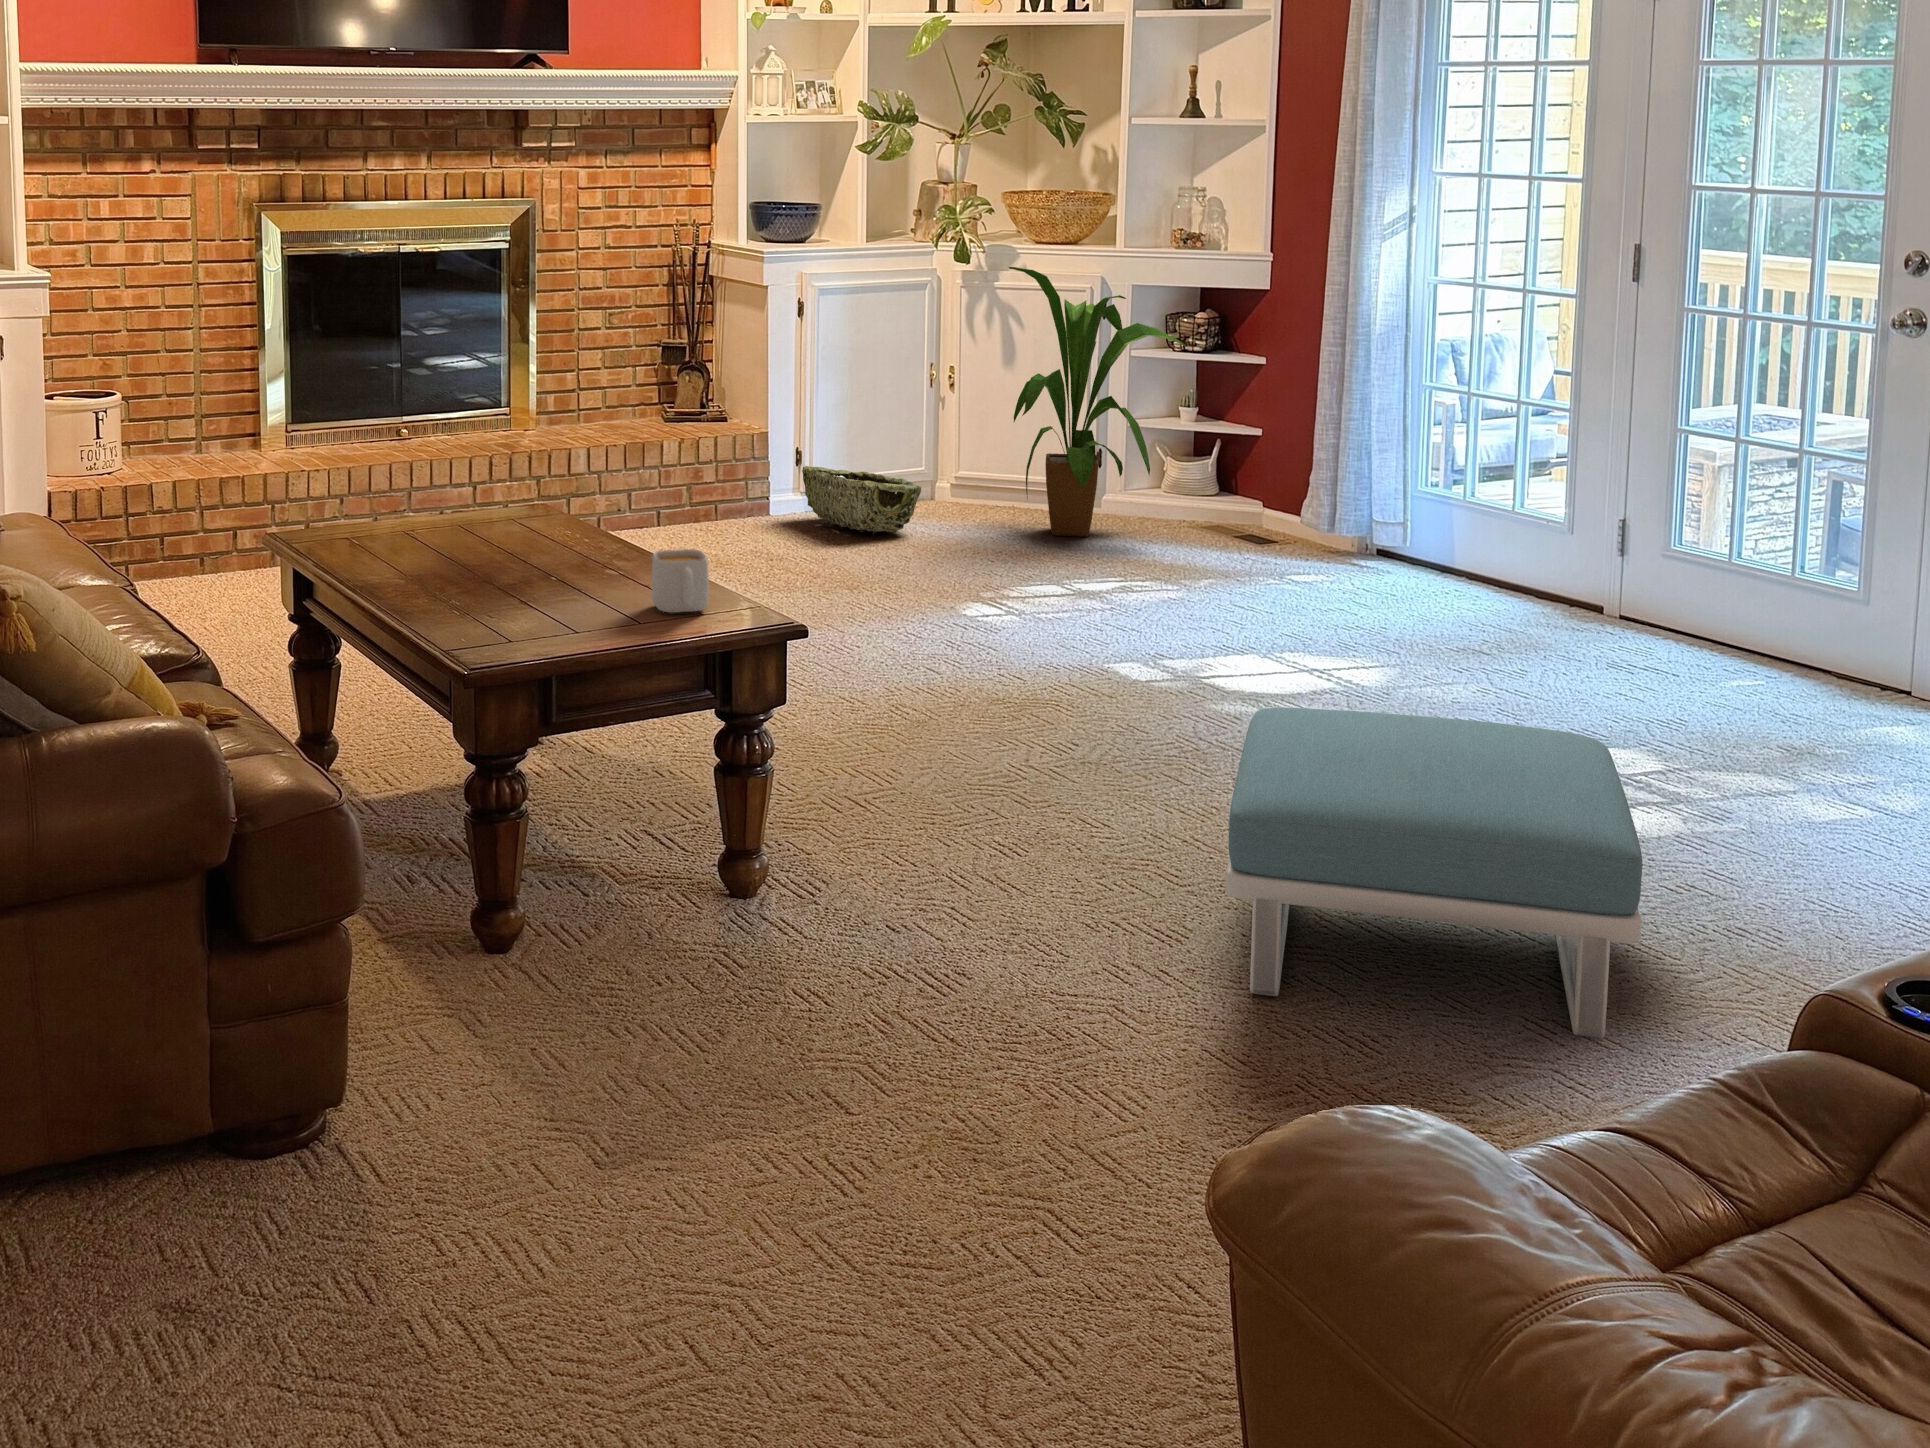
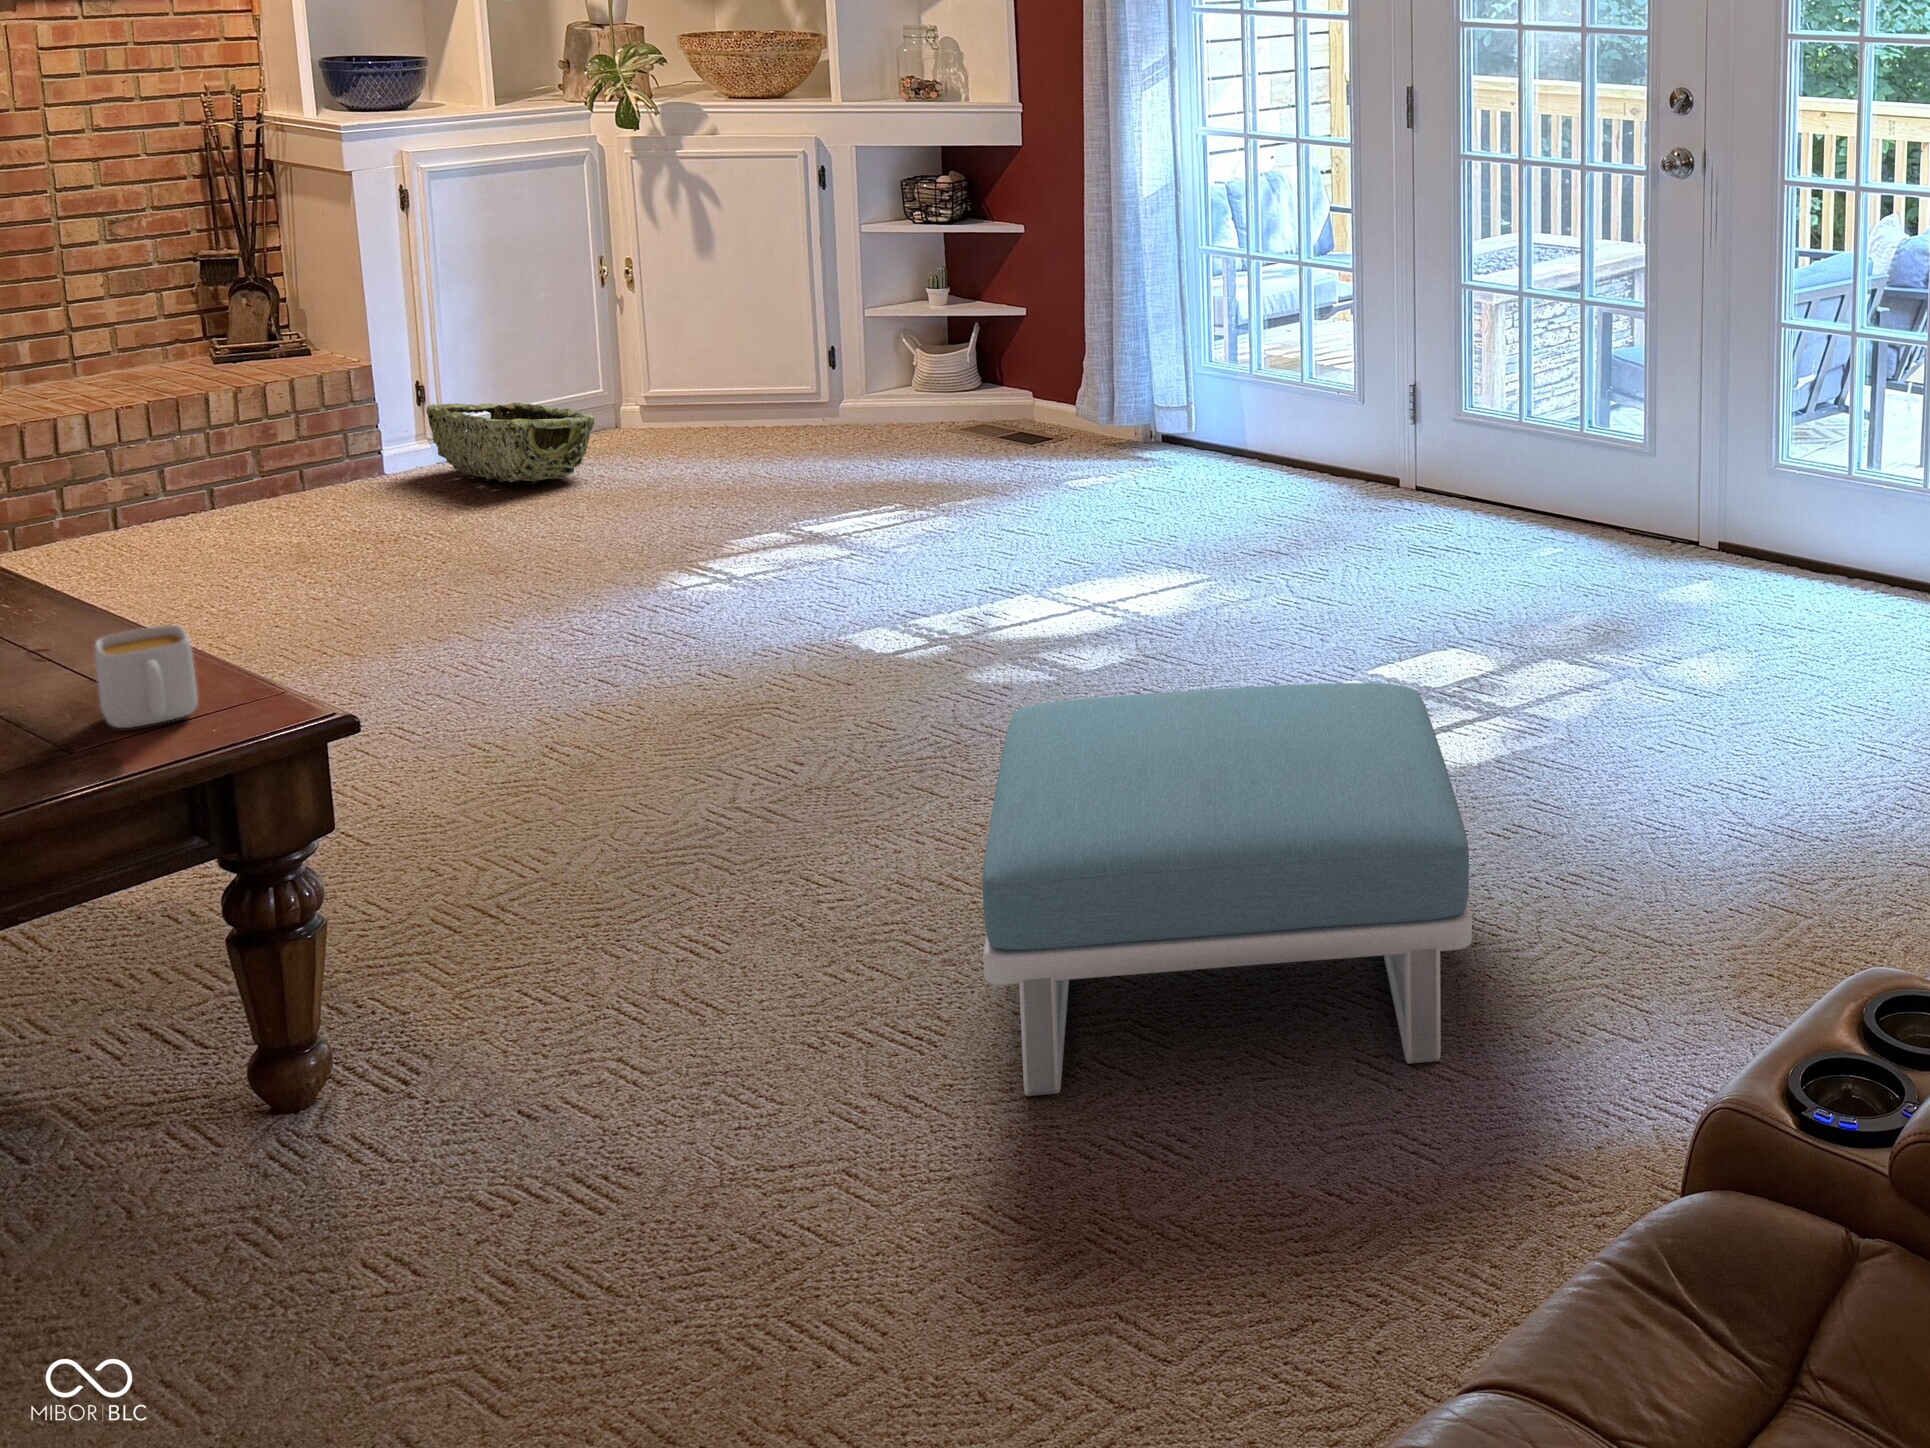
house plant: present [1009,267,1187,537] -> none [685,134,924,459]

